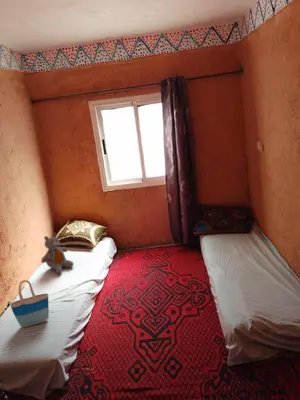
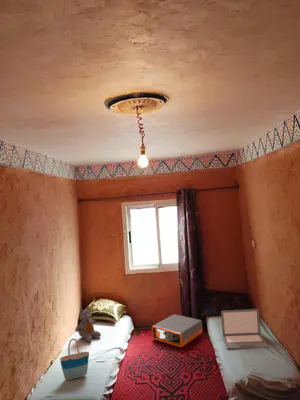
laptop: none [217,229,276,279] -> present [221,309,268,349]
storage box: none [135,234,194,273] -> present [152,314,202,347]

